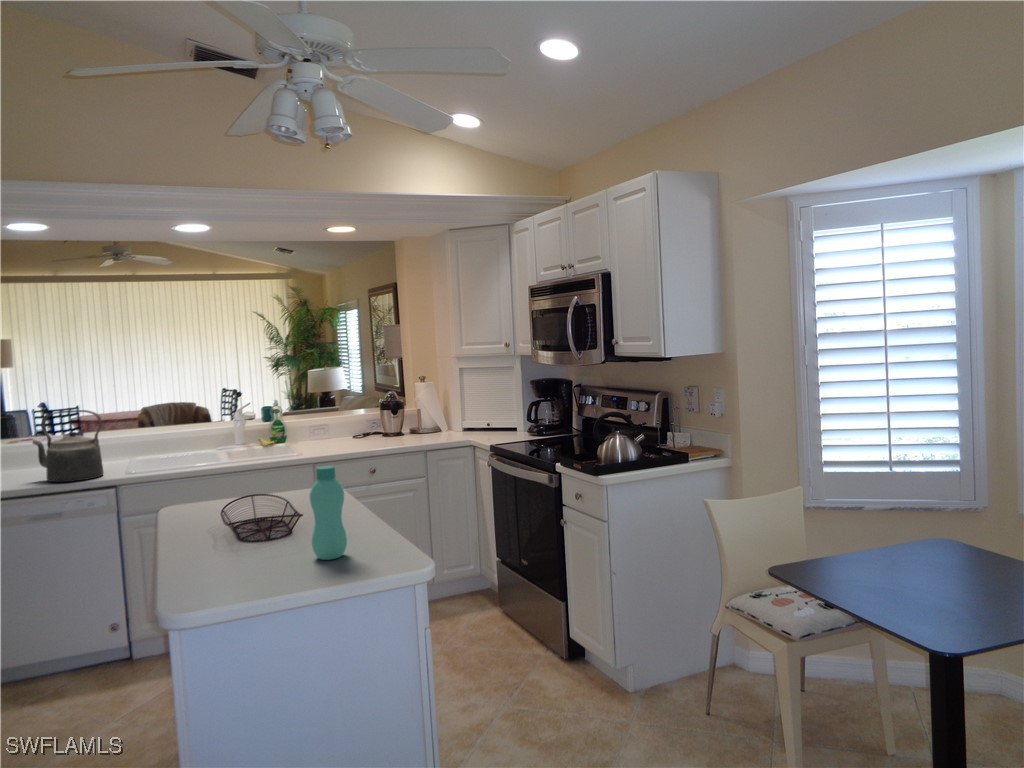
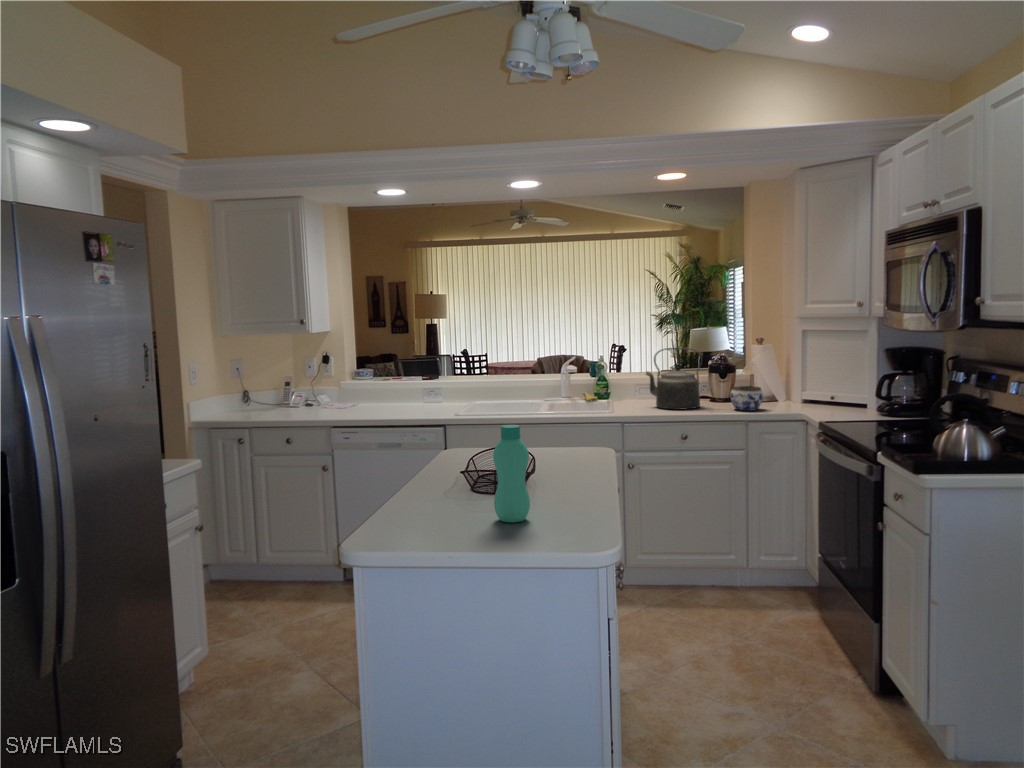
kettle: present [33,410,104,482] -> present [646,348,702,410]
jar: none [408,419,436,442] -> present [730,386,763,411]

